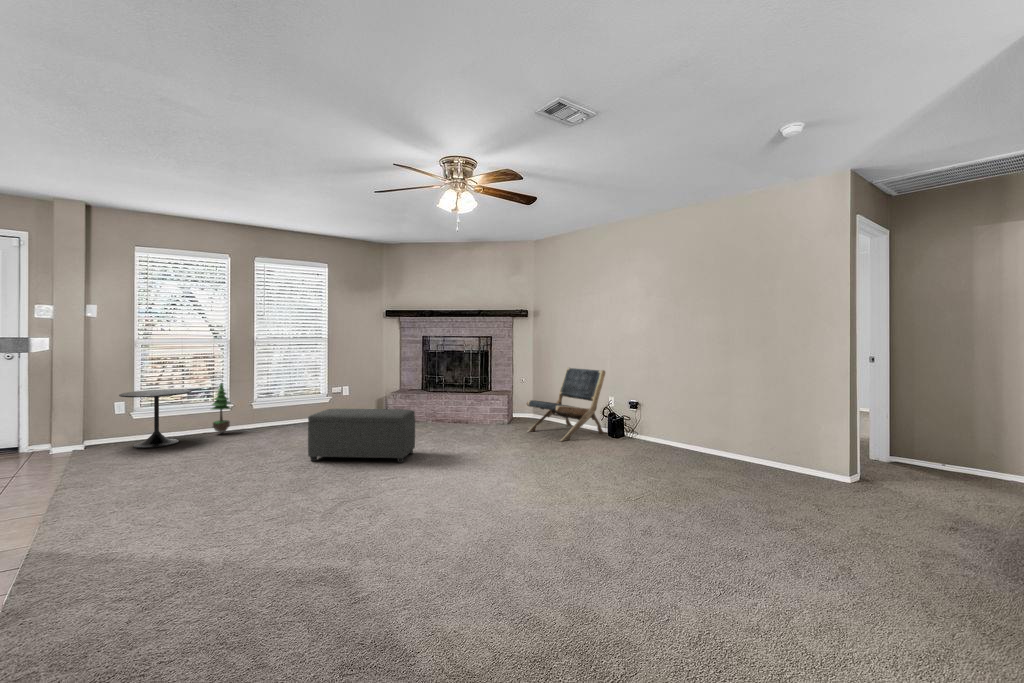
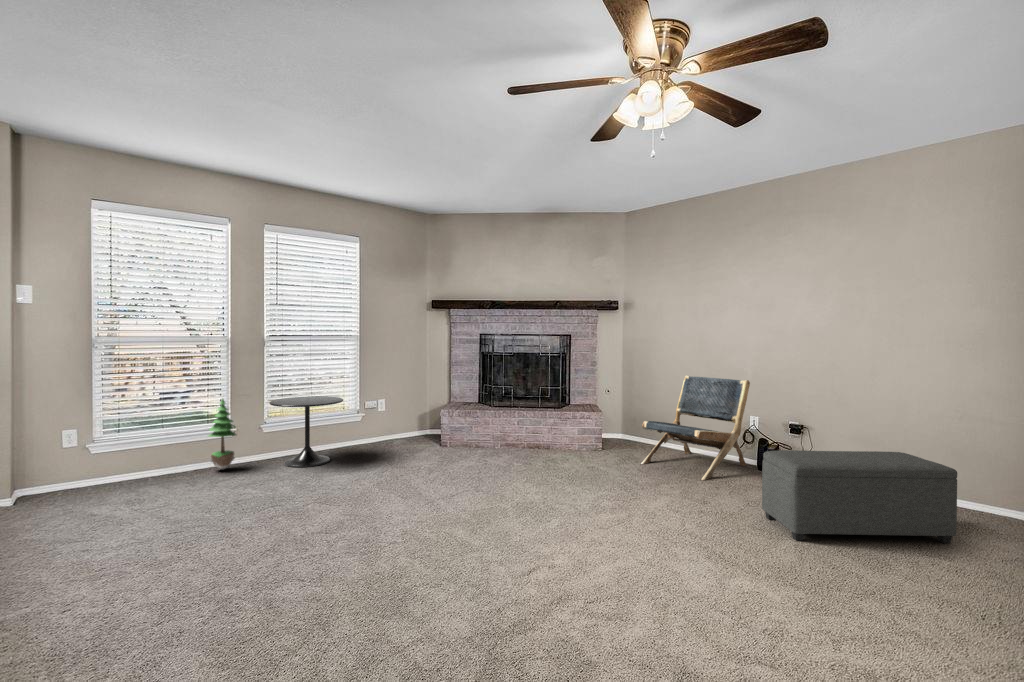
side table: present [119,389,192,448] -> present [270,396,343,467]
ottoman: present [308,409,415,463] -> present [762,450,957,543]

